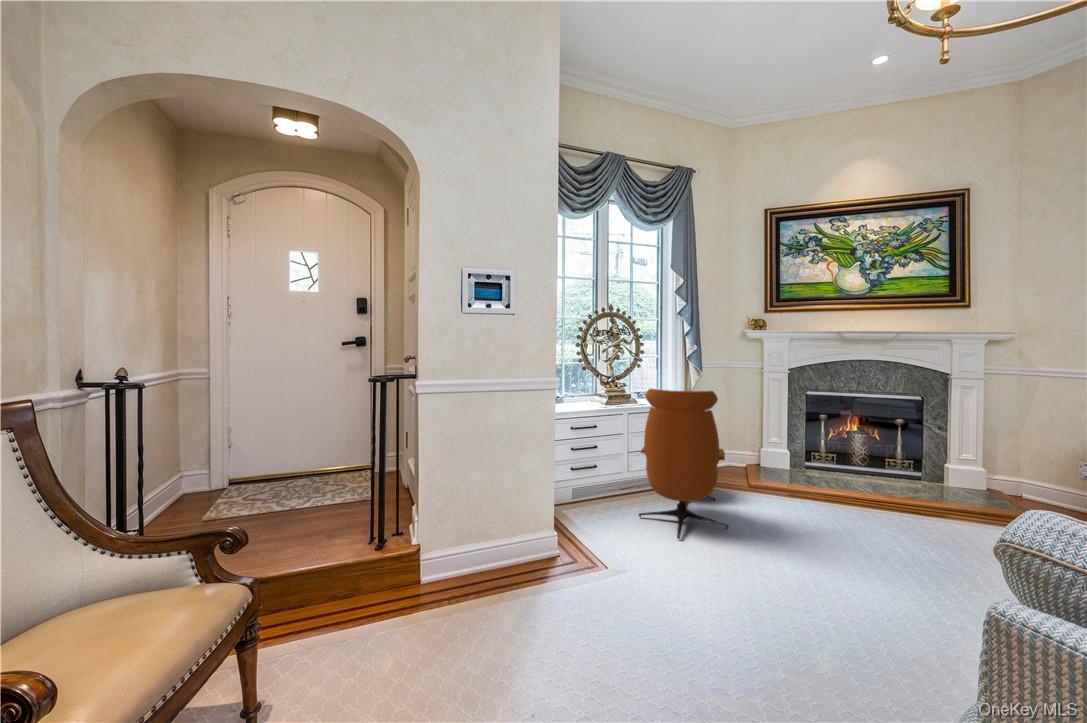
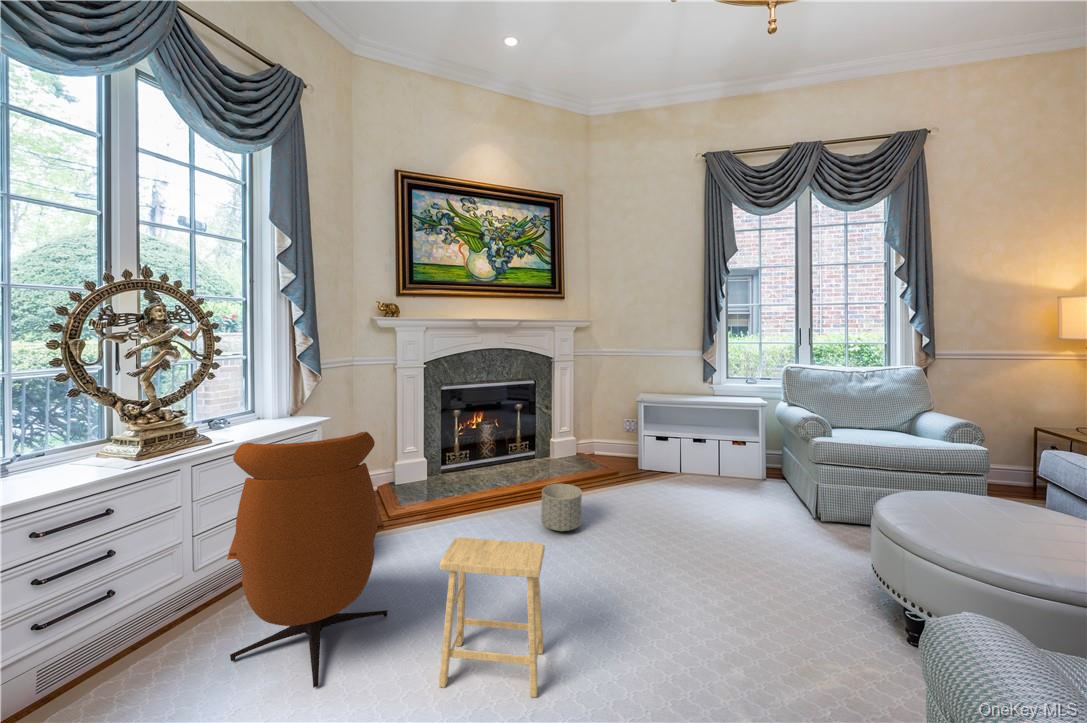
footstool: none [751,475,844,595] -> present [439,537,545,697]
planter: none [892,488,944,536] -> present [541,484,582,532]

